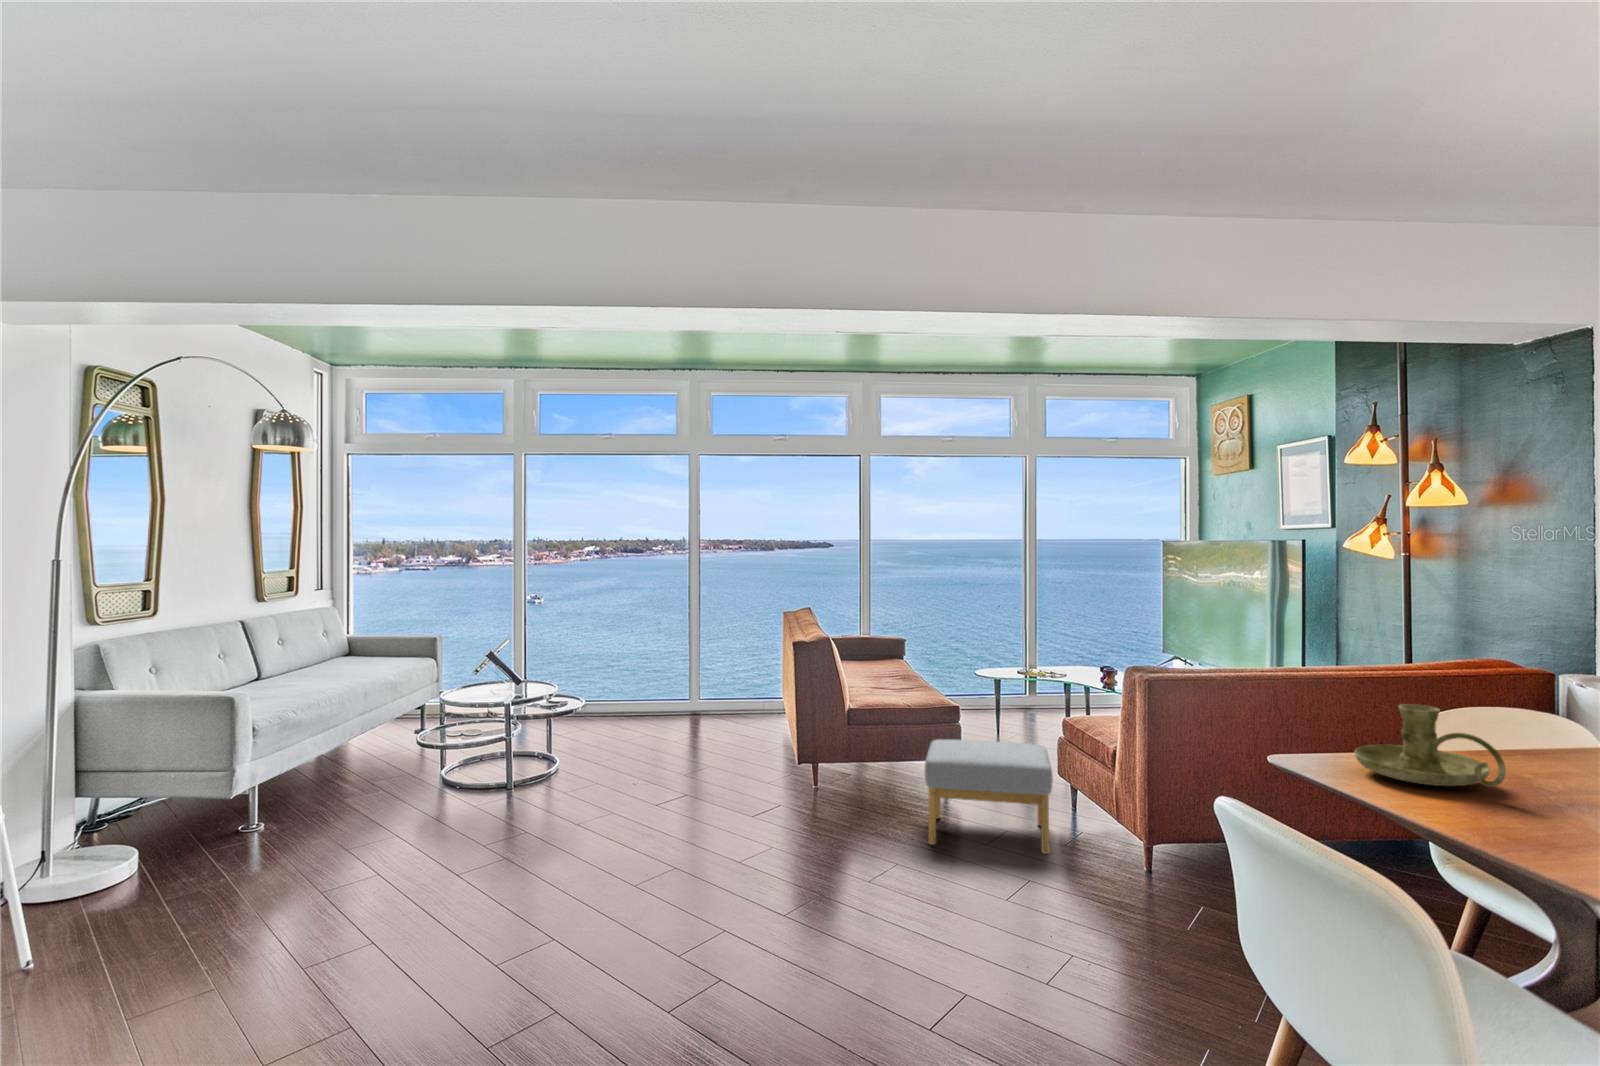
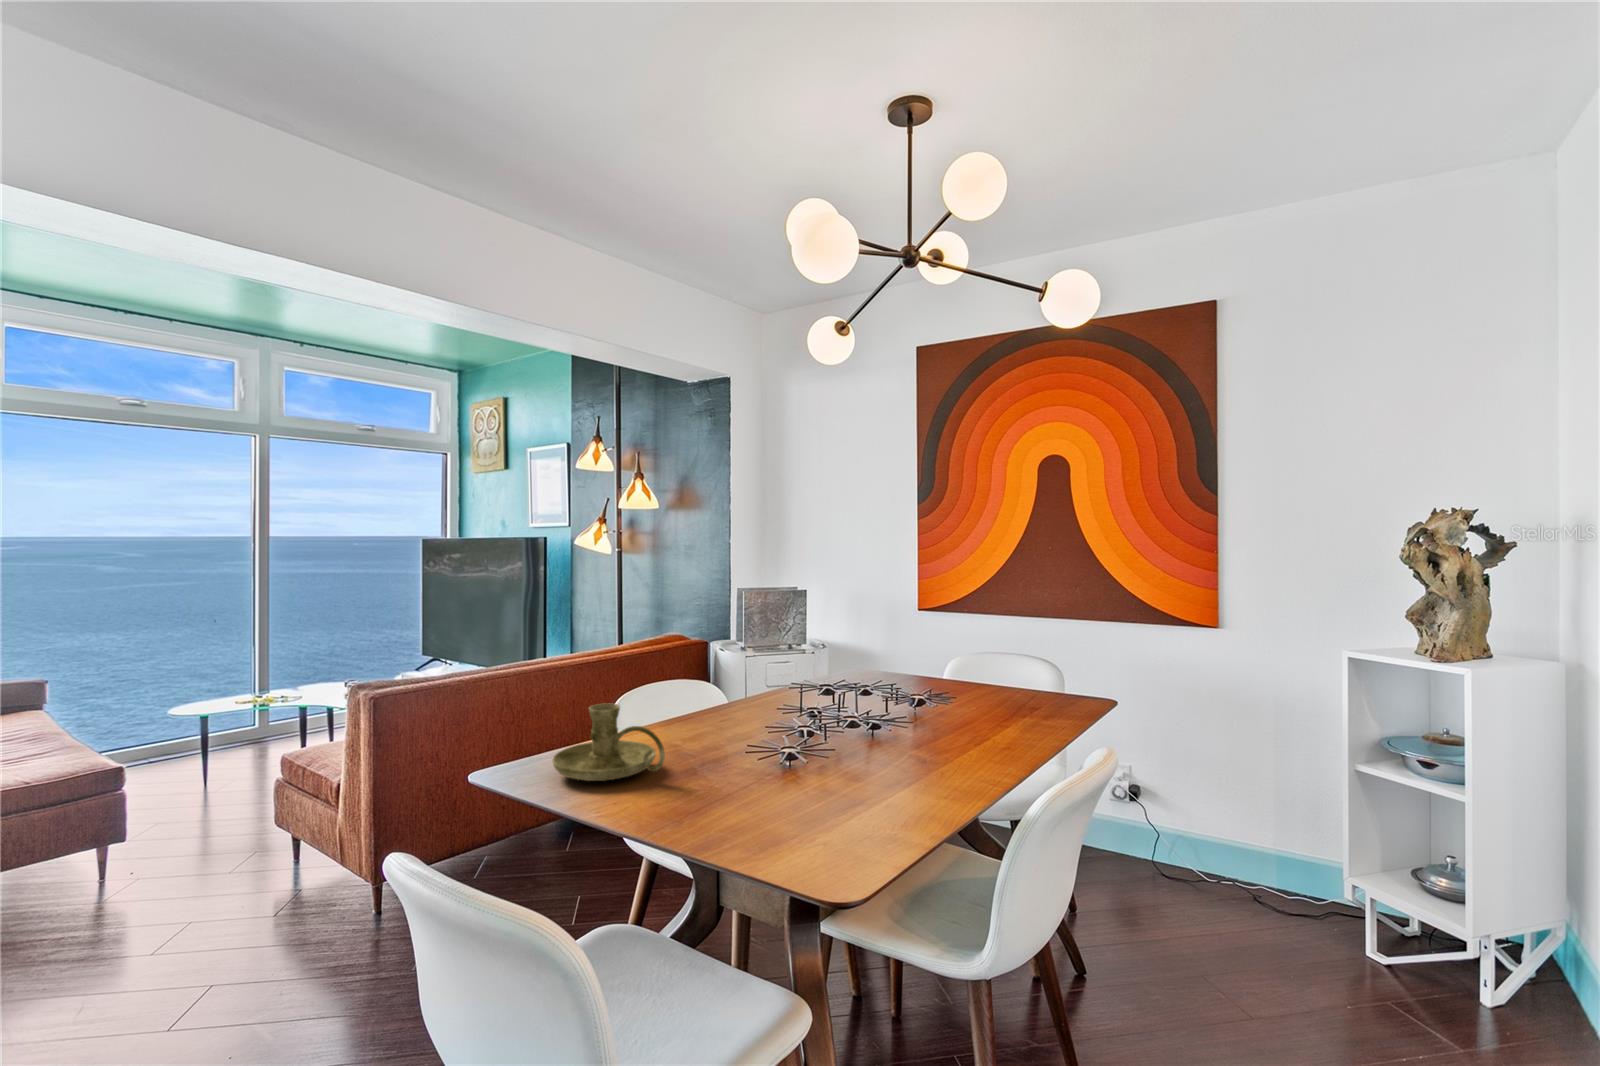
footstool: present [924,739,1053,854] -> none [39,795,254,981]

